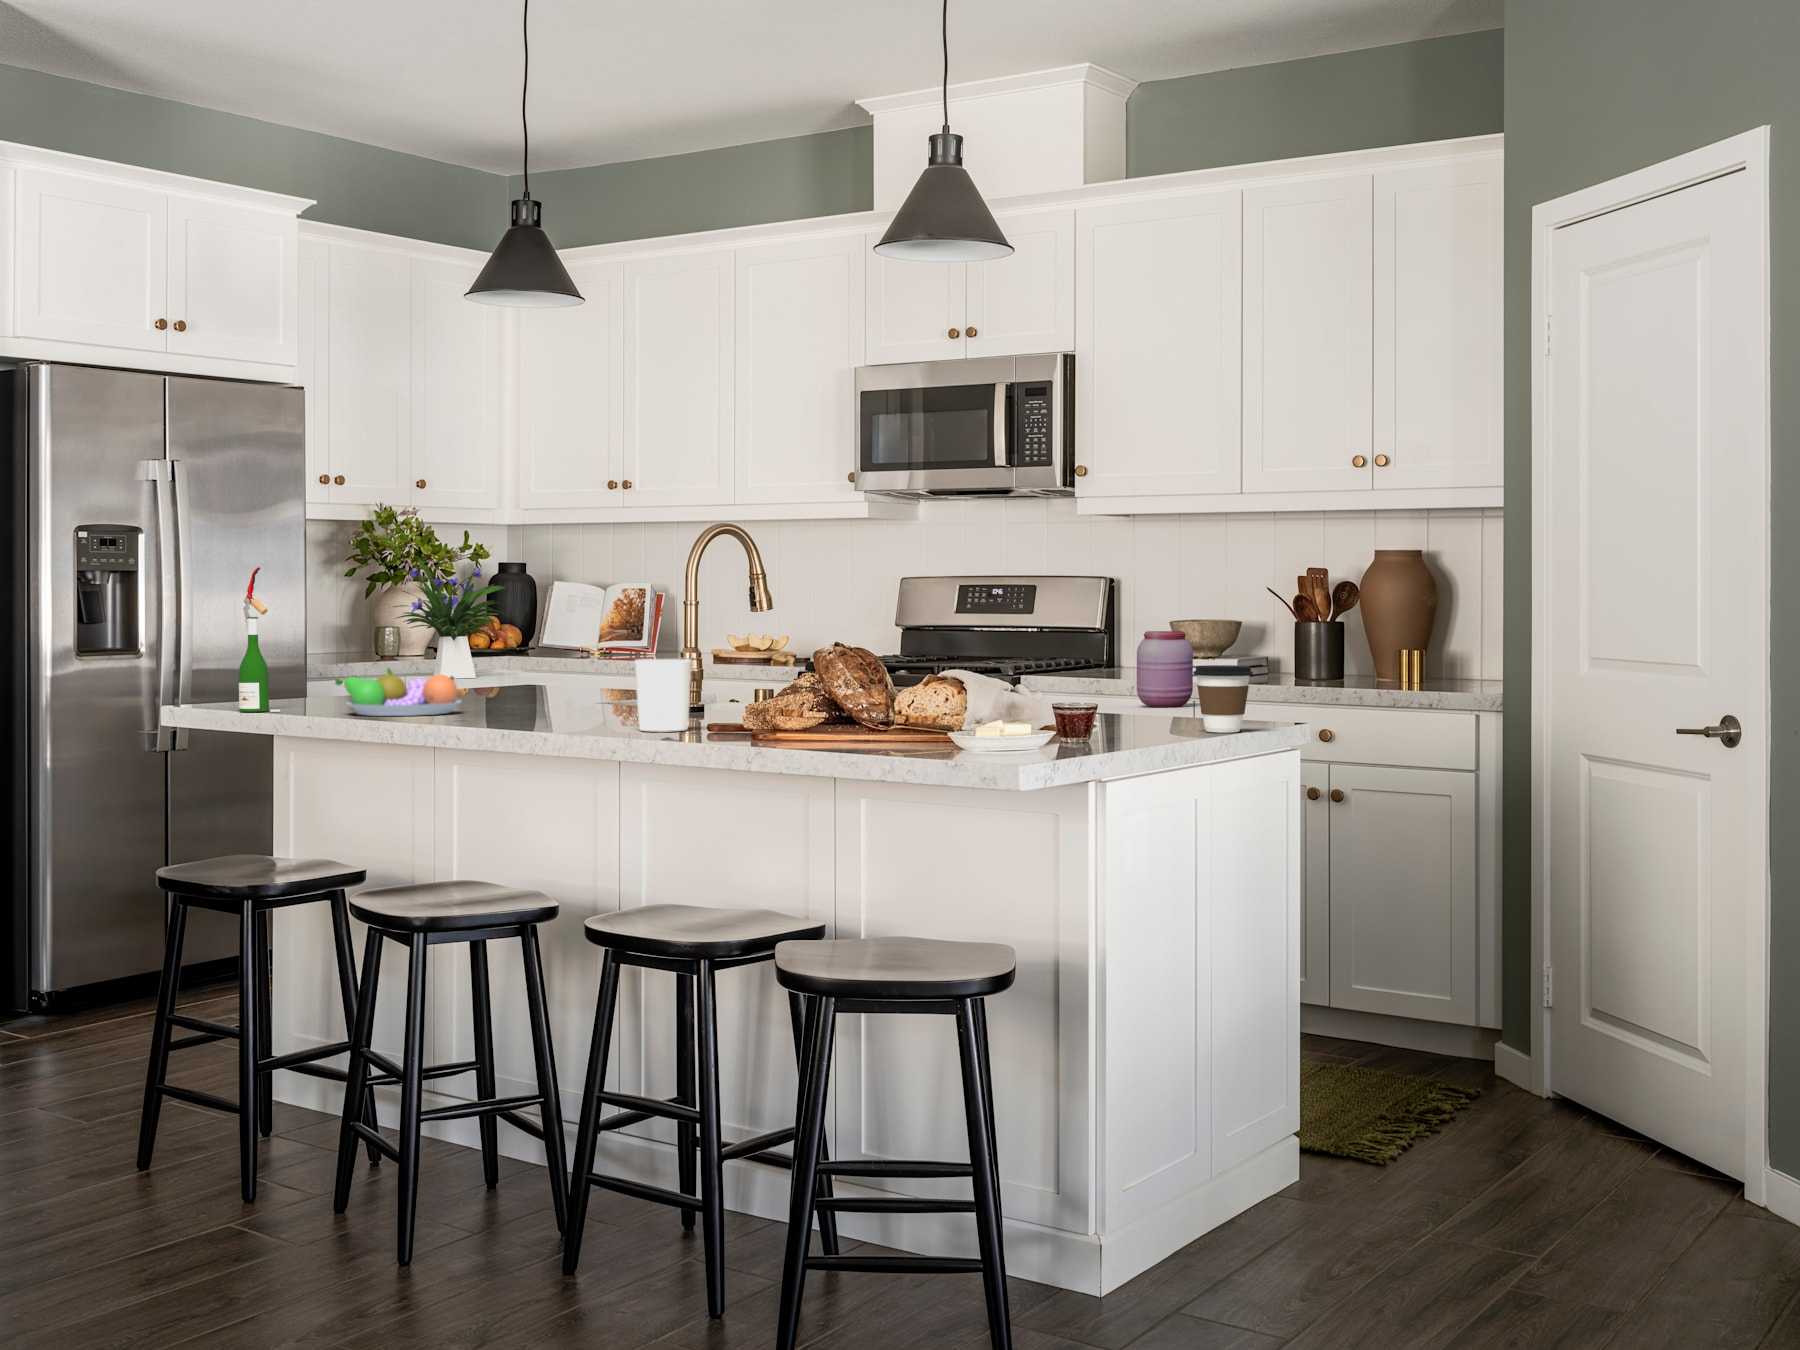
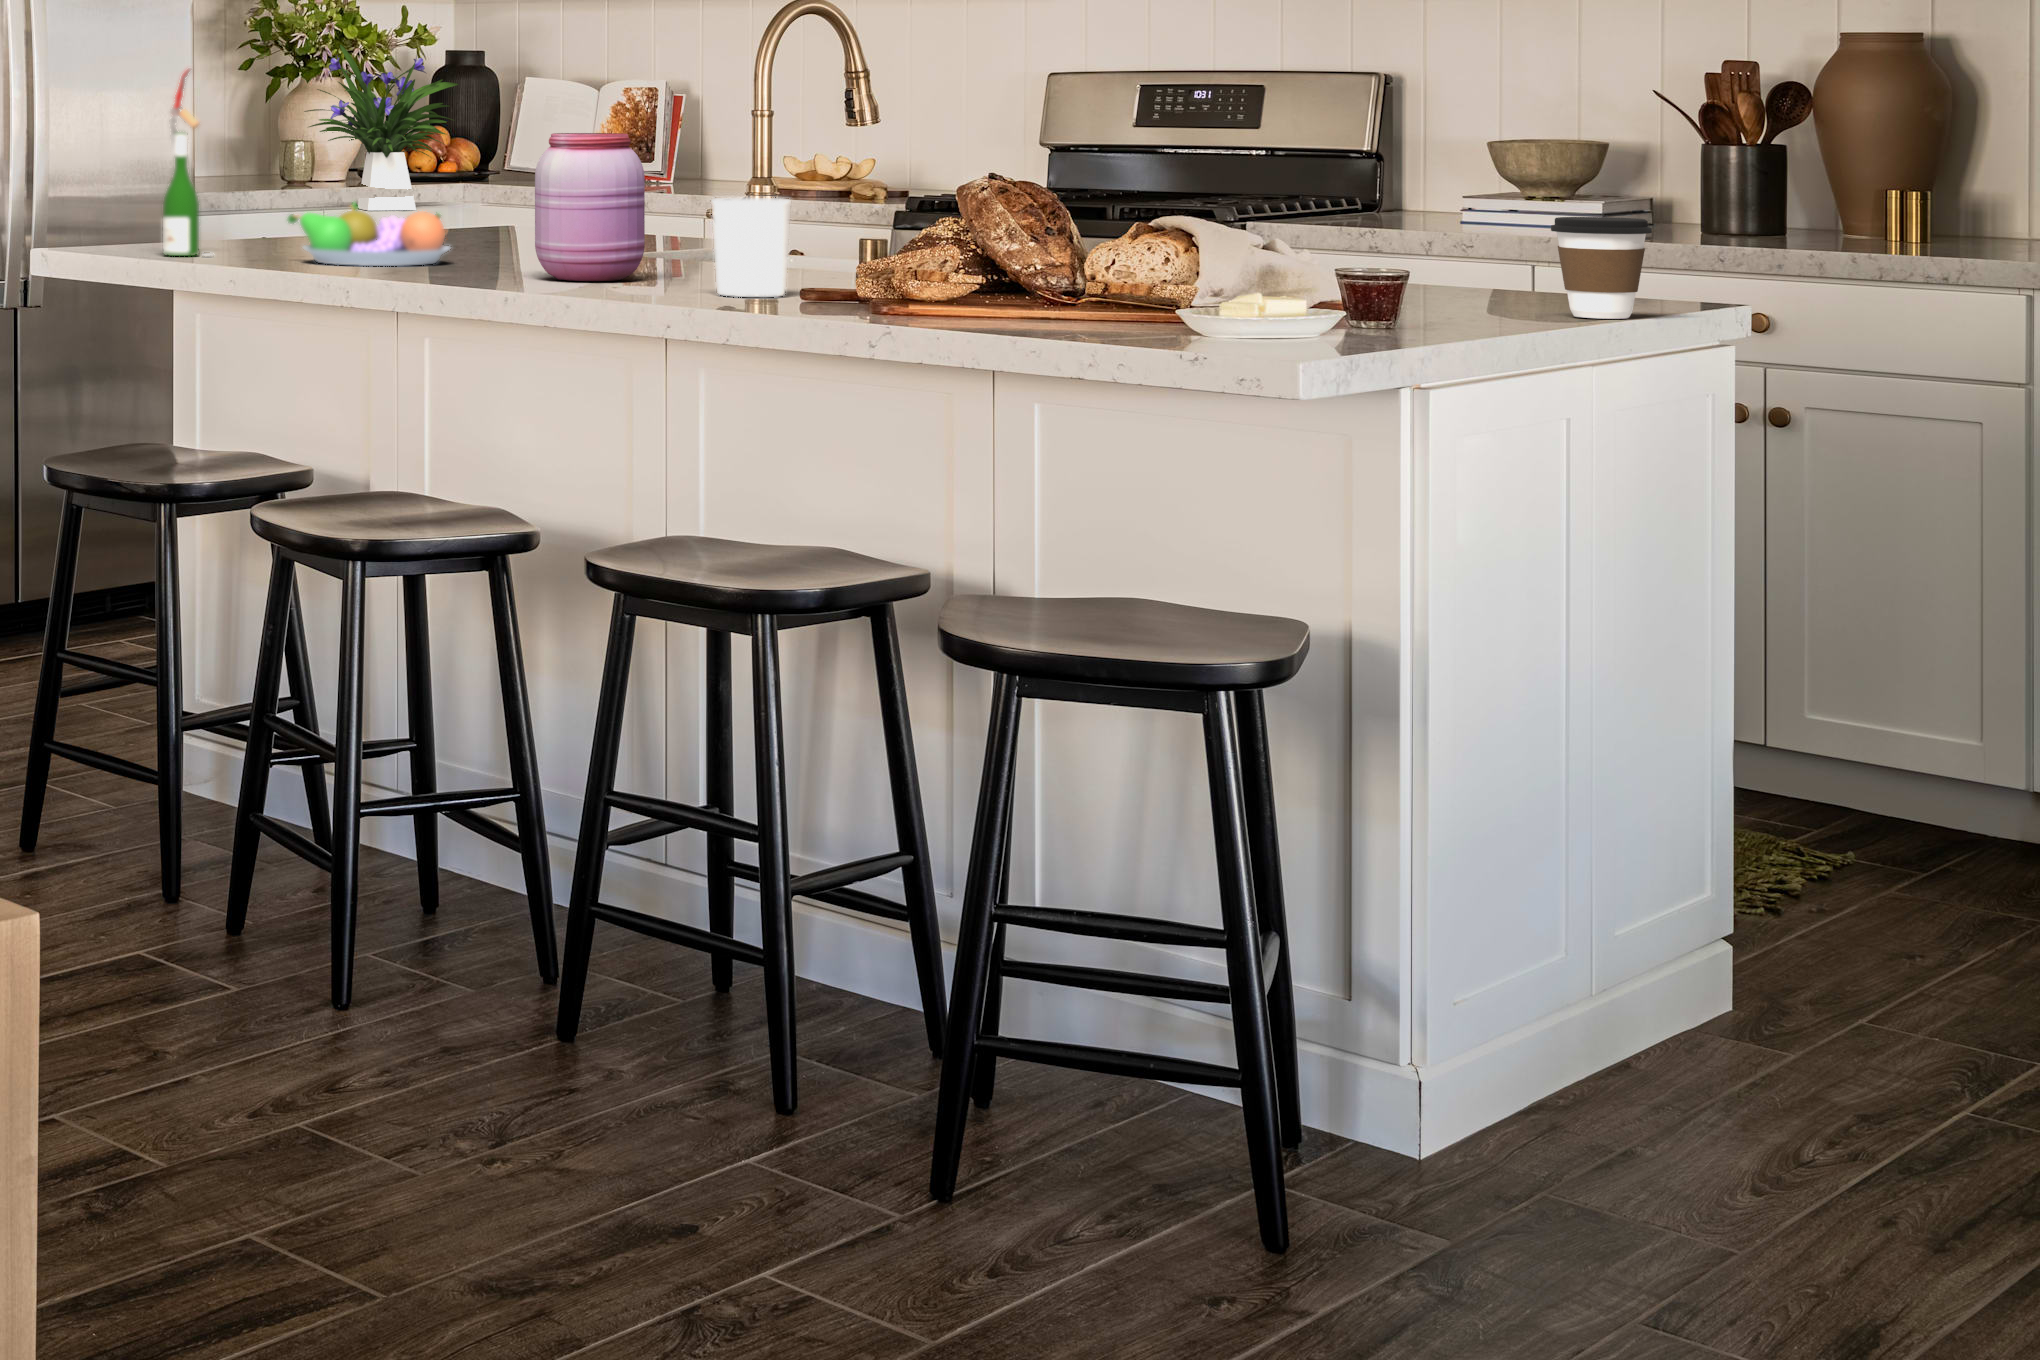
jar: present [1137,631,1193,707] -> present [535,133,645,281]

